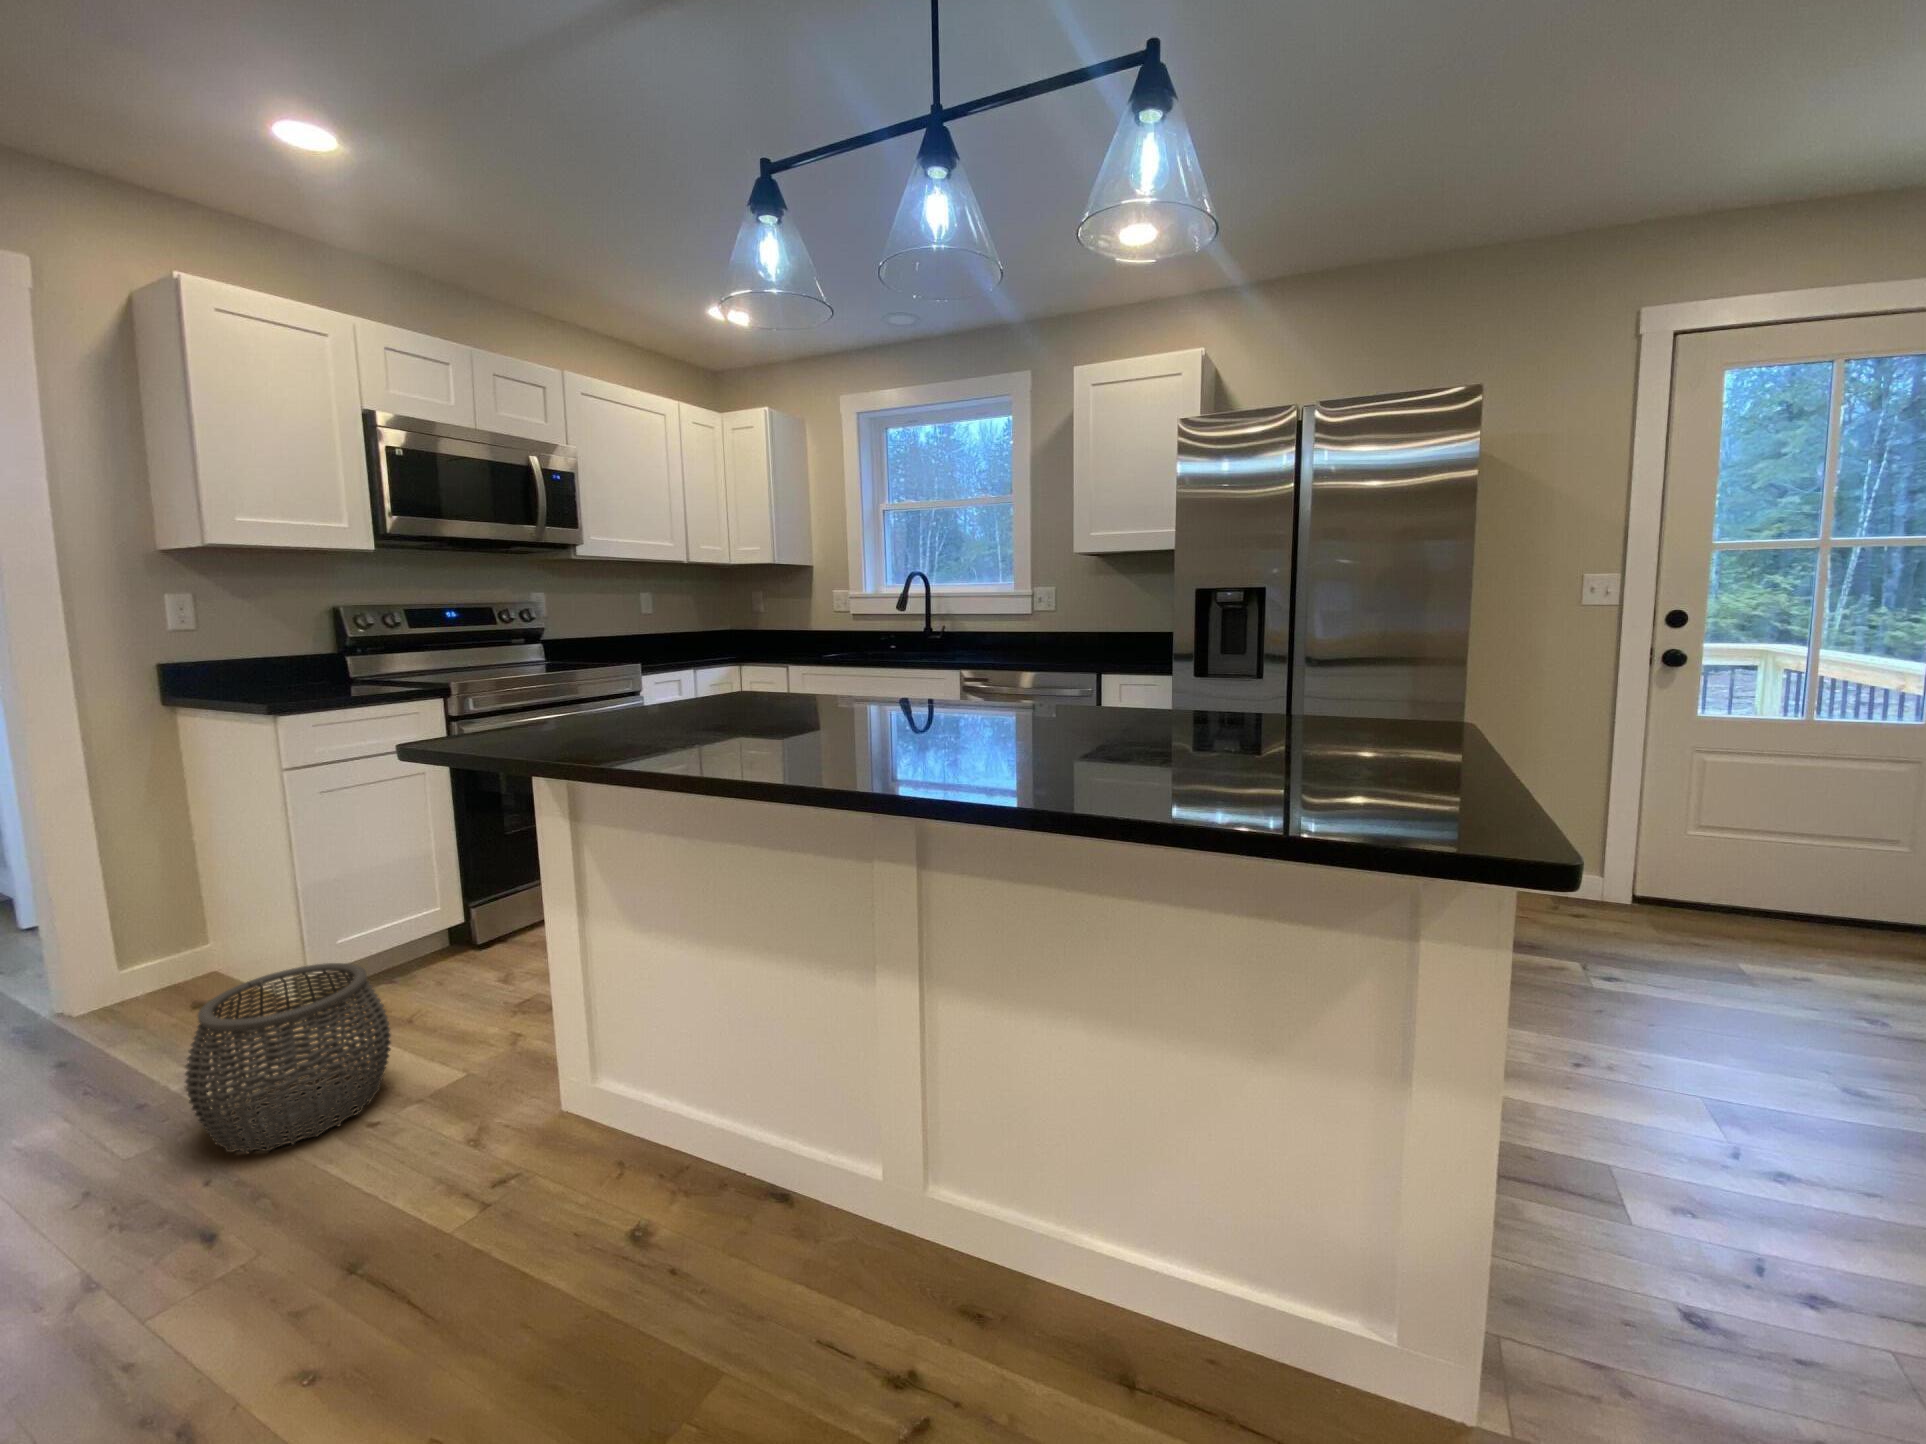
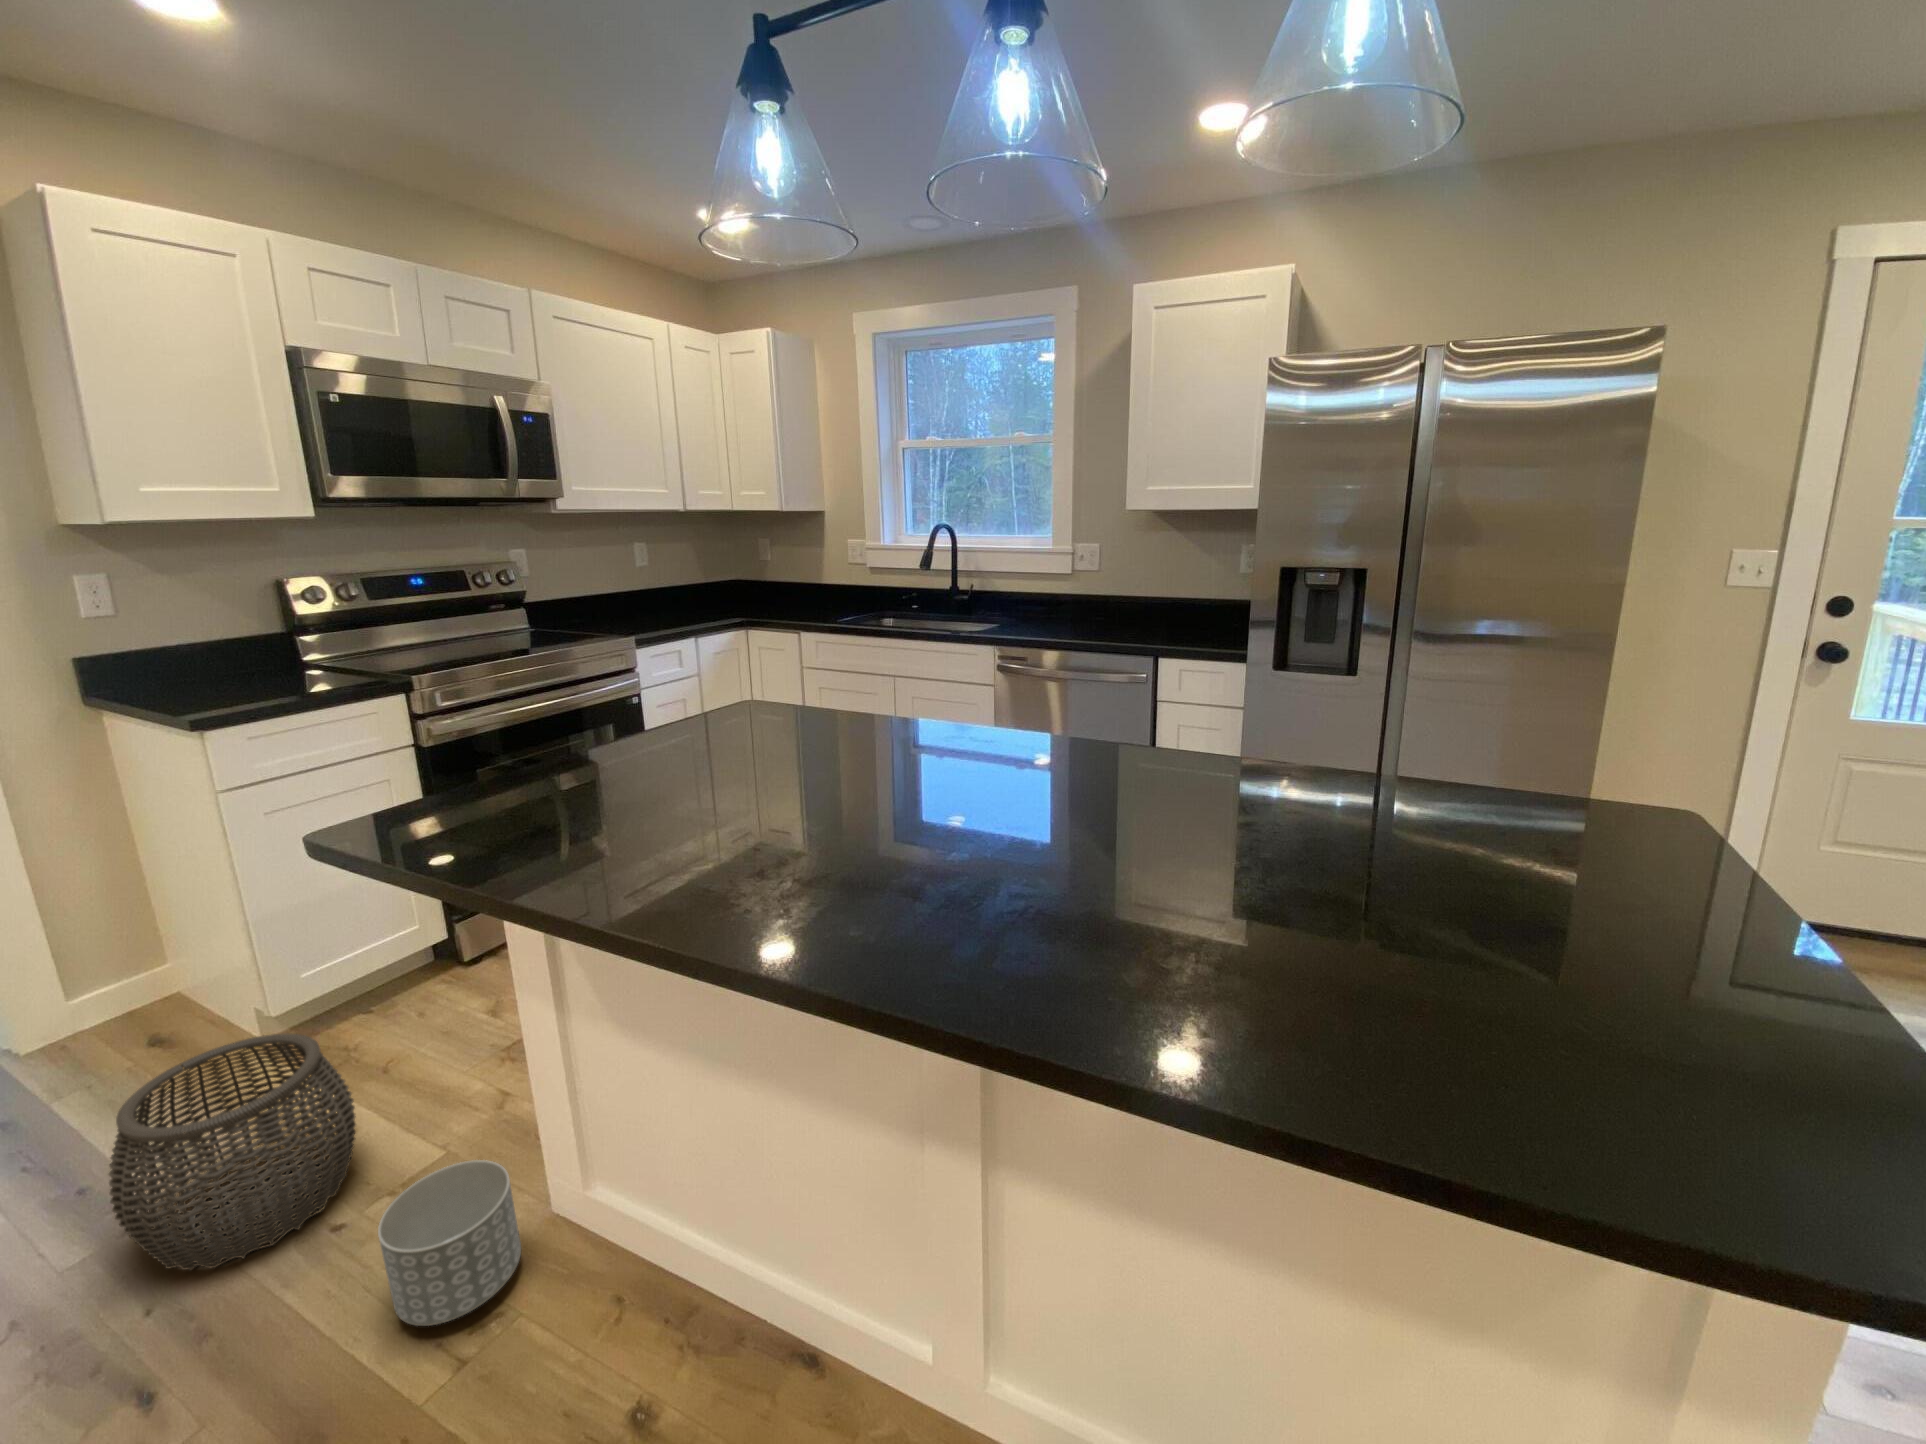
planter: none [419,1054,534,1180] -> present [378,1160,521,1326]

